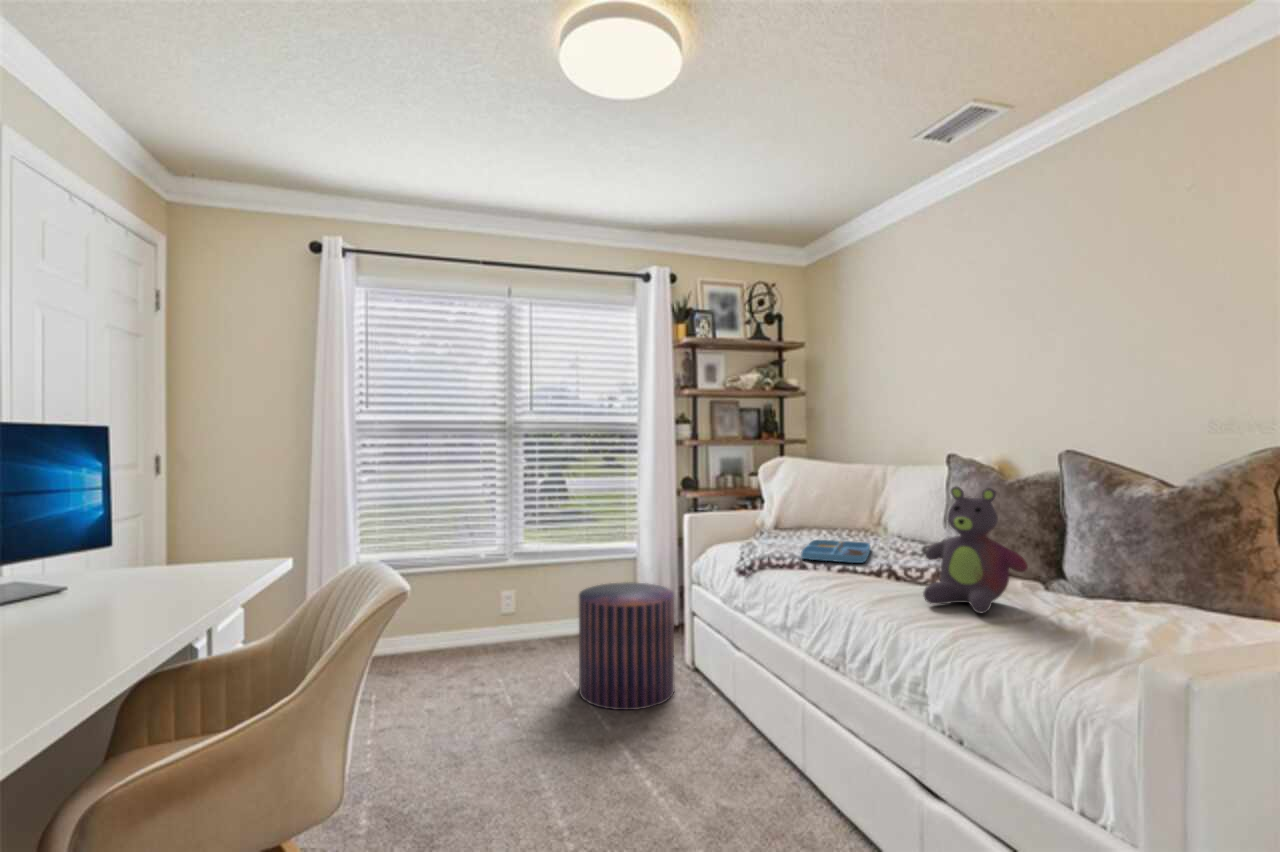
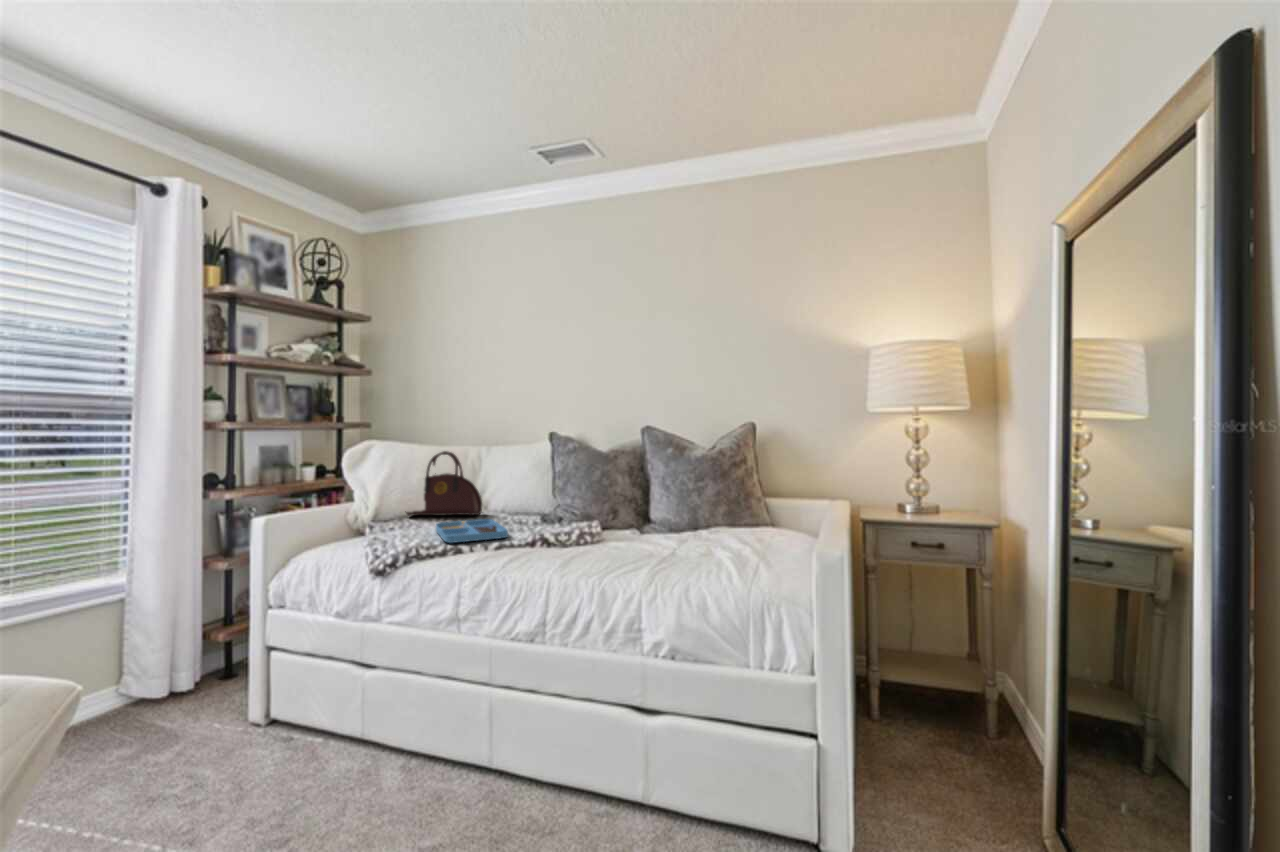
handbag: none [806,470,880,538] -> present [405,451,482,516]
stuffed bear: present [923,487,1028,613] -> none [593,457,671,560]
pouf: present [579,582,674,710] -> none [95,612,269,813]

